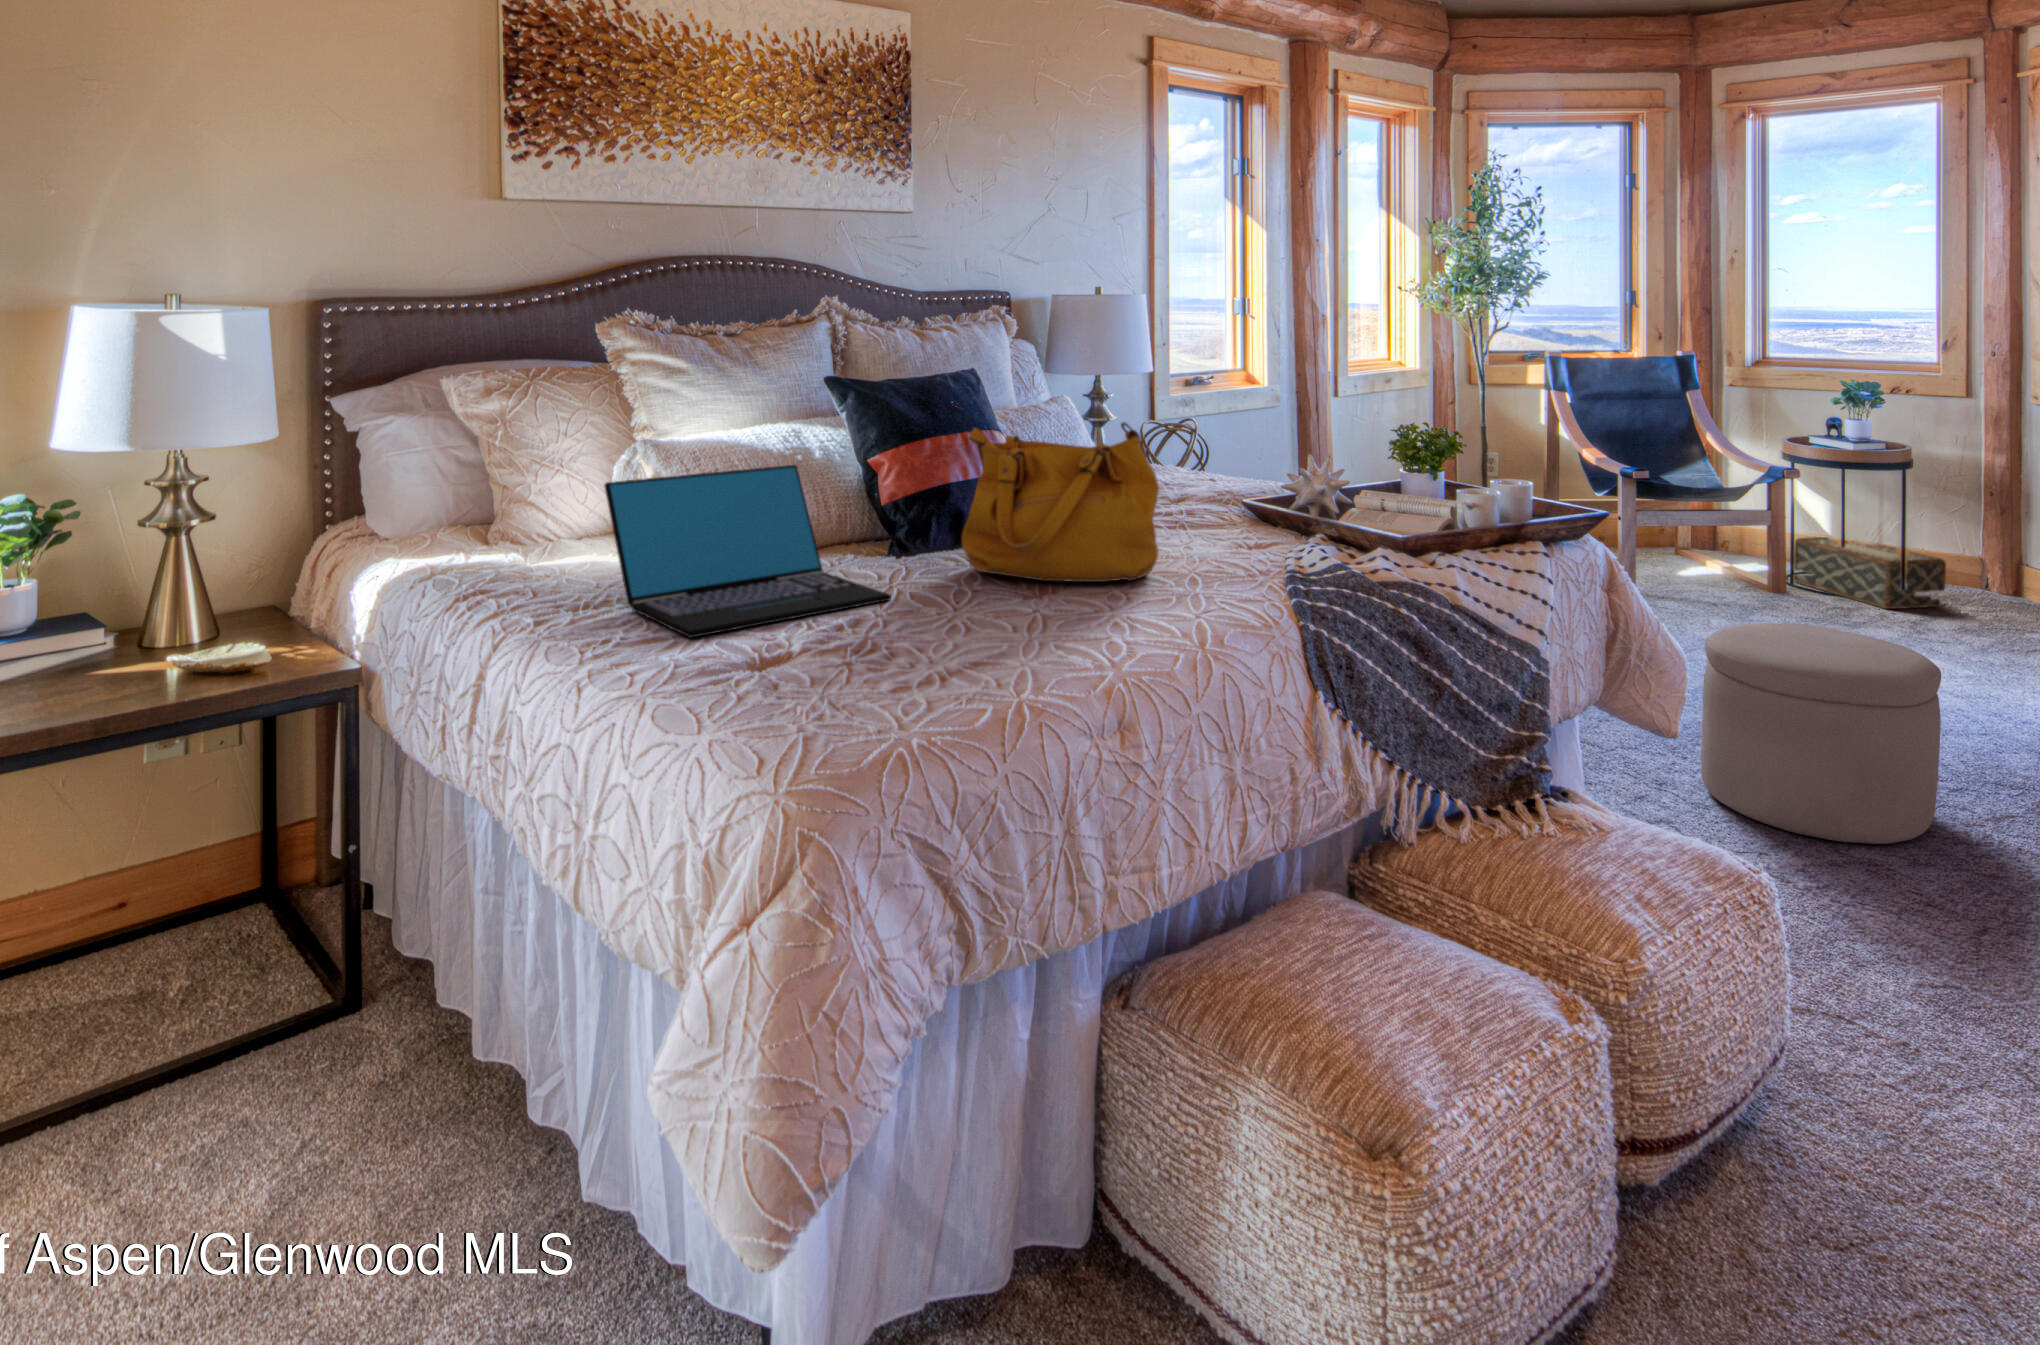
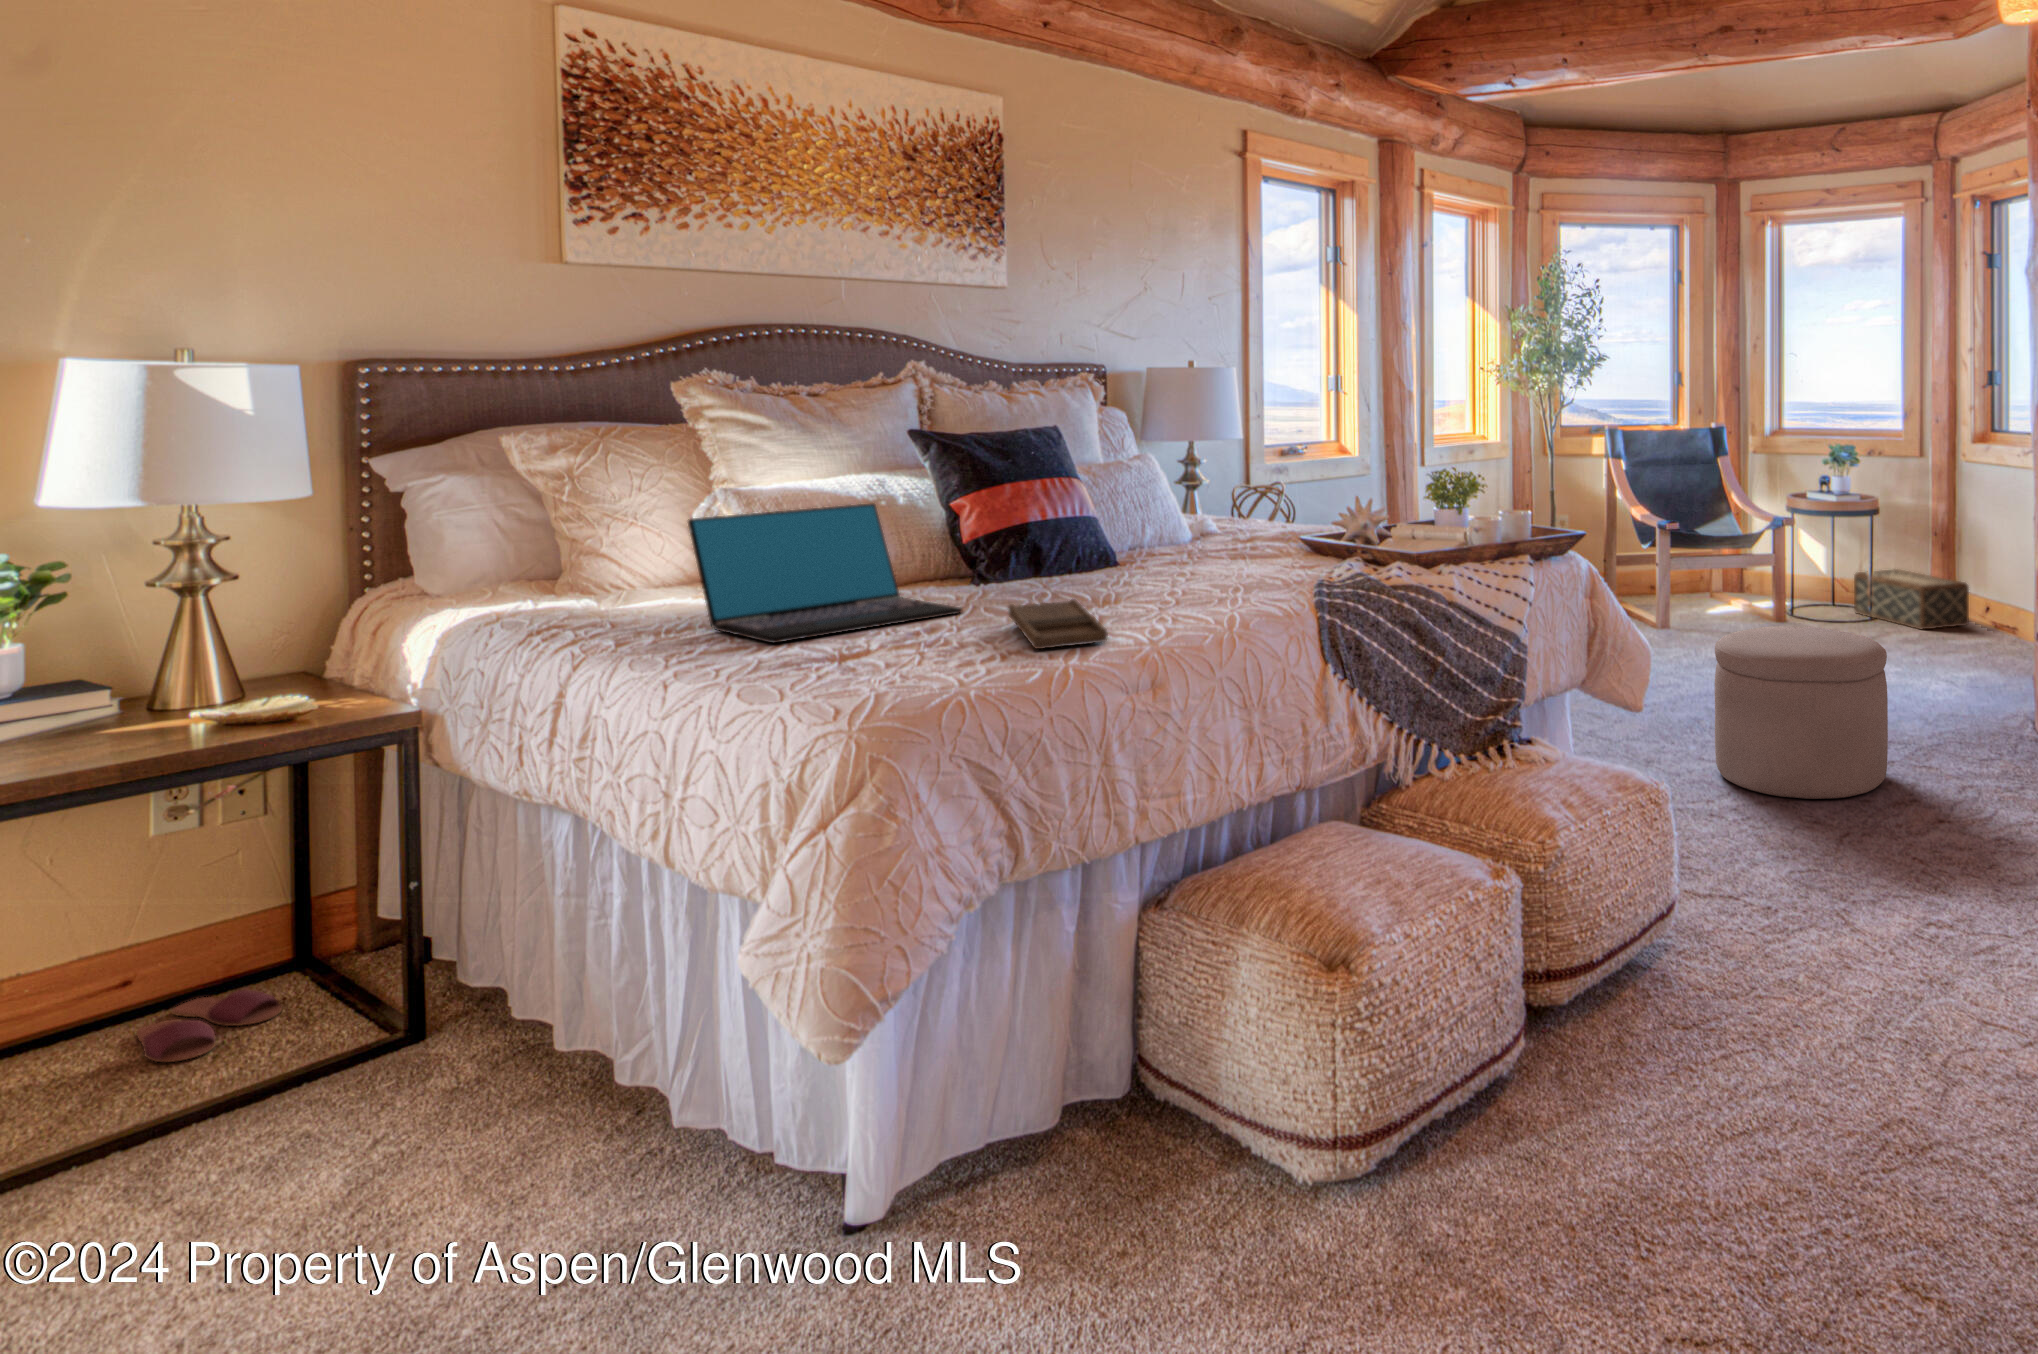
handbag: present [962,422,1159,582] -> none [1032,456,1208,593]
tray: none [945,597,1069,674] -> present [1009,599,1108,649]
slippers: none [127,917,252,997] -> present [136,990,282,1062]

